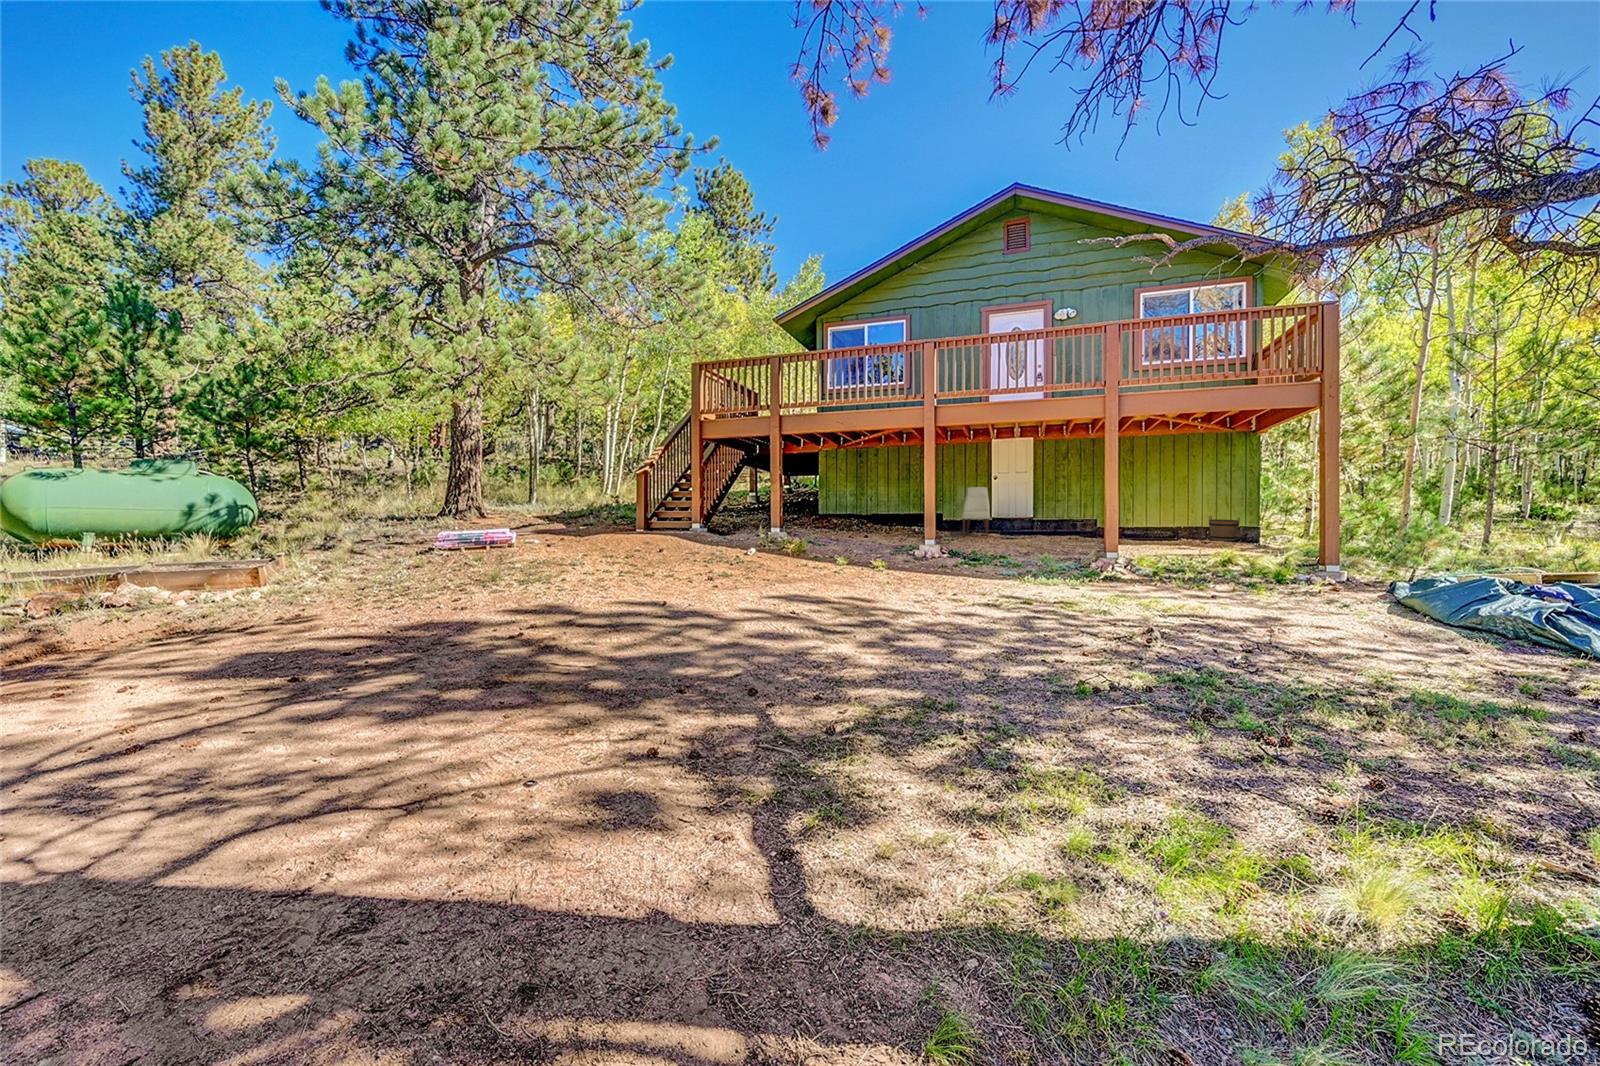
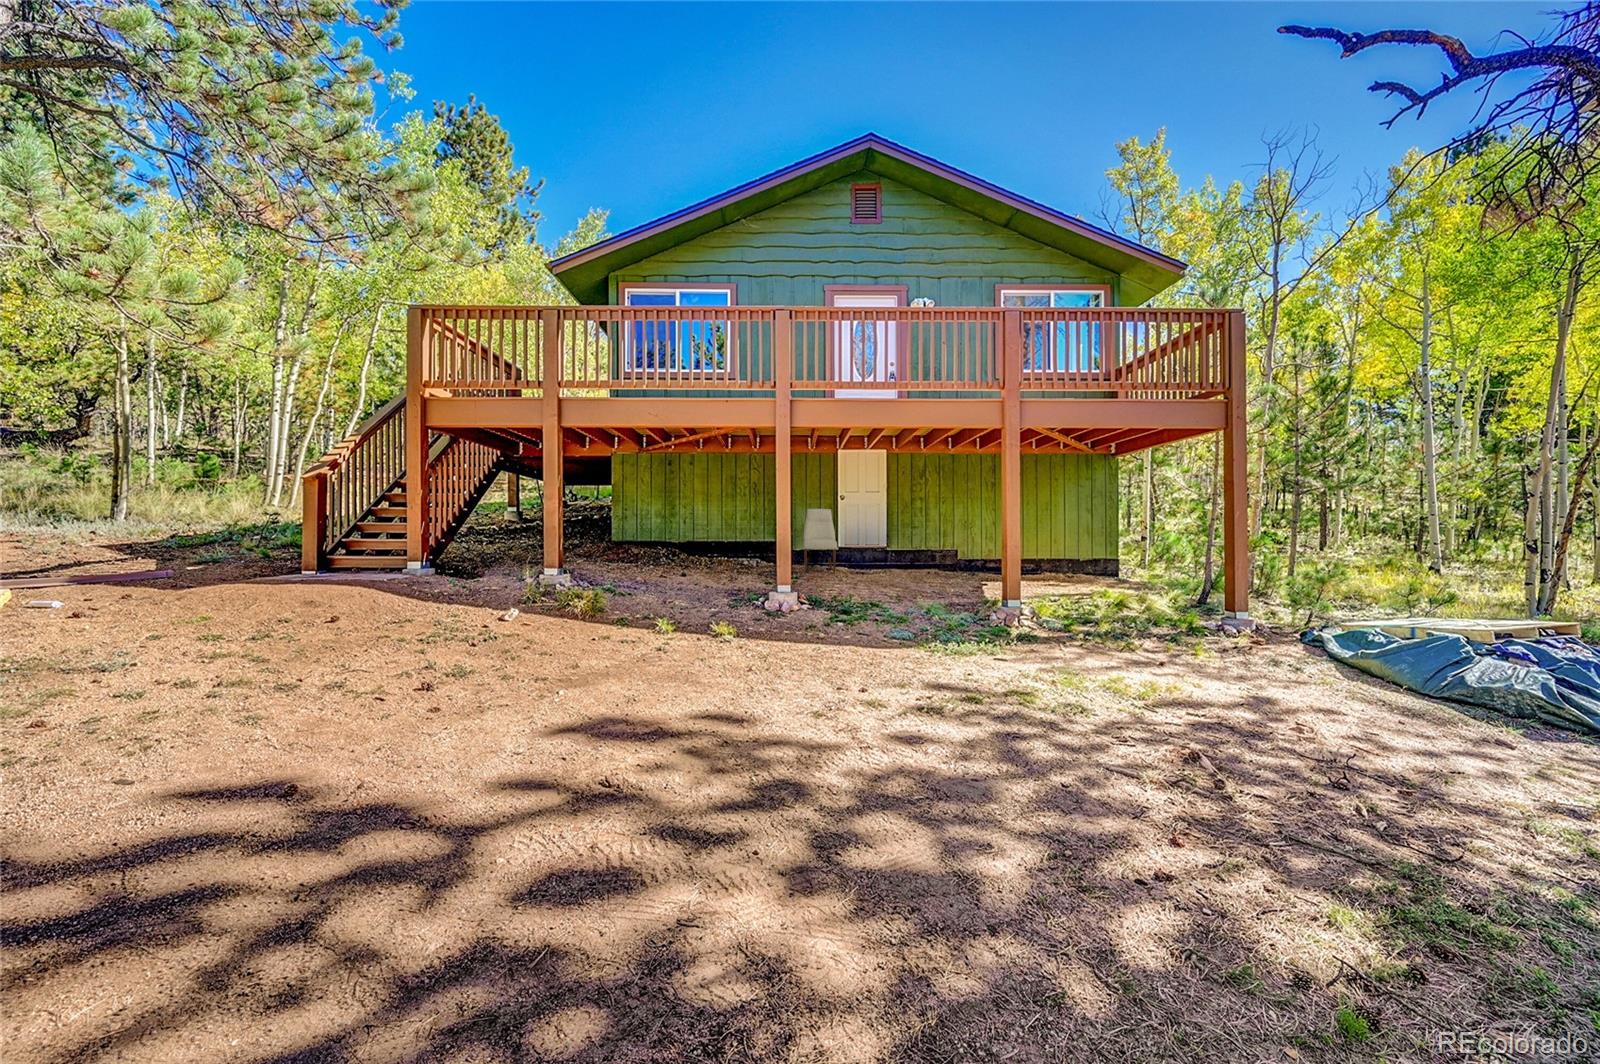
bucket: present [1209,516,1240,541] -> none [1069,547,1101,575]

